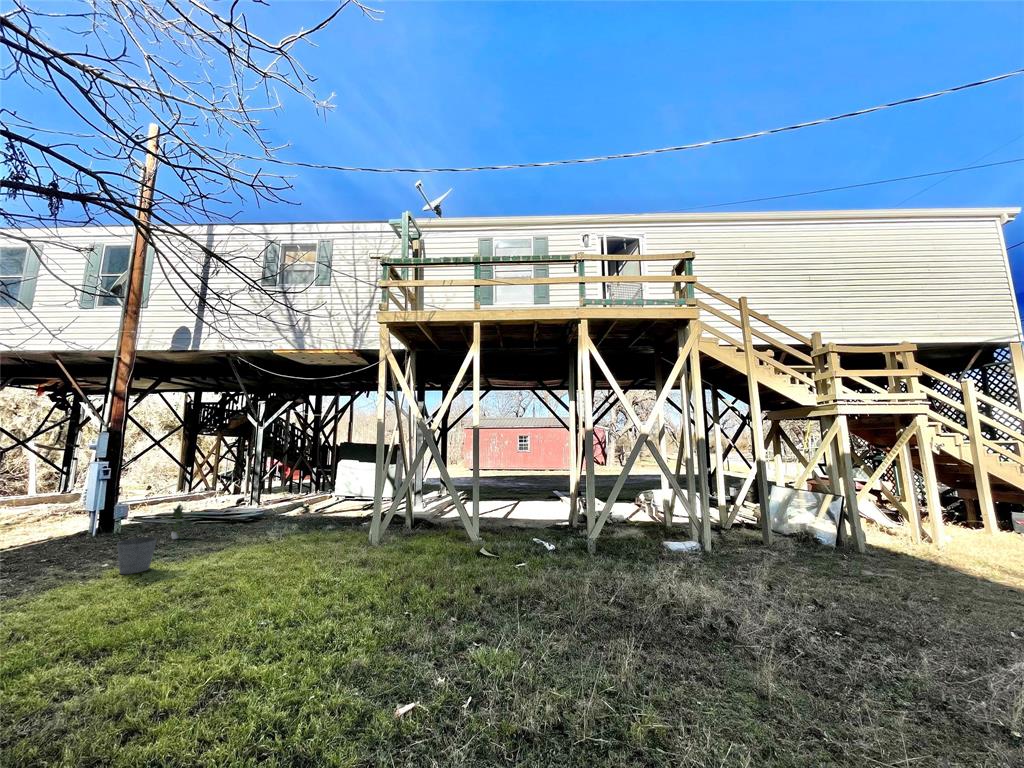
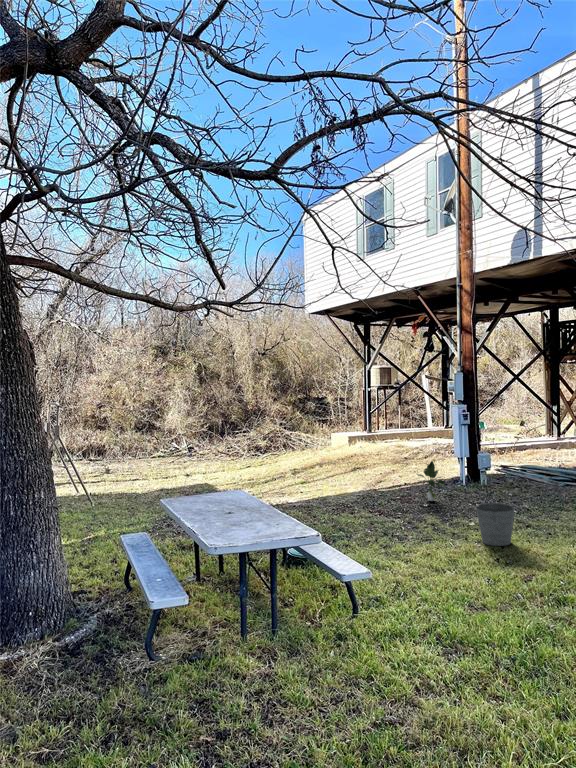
potted plant: present [164,505,191,539] -> present [417,461,446,501]

